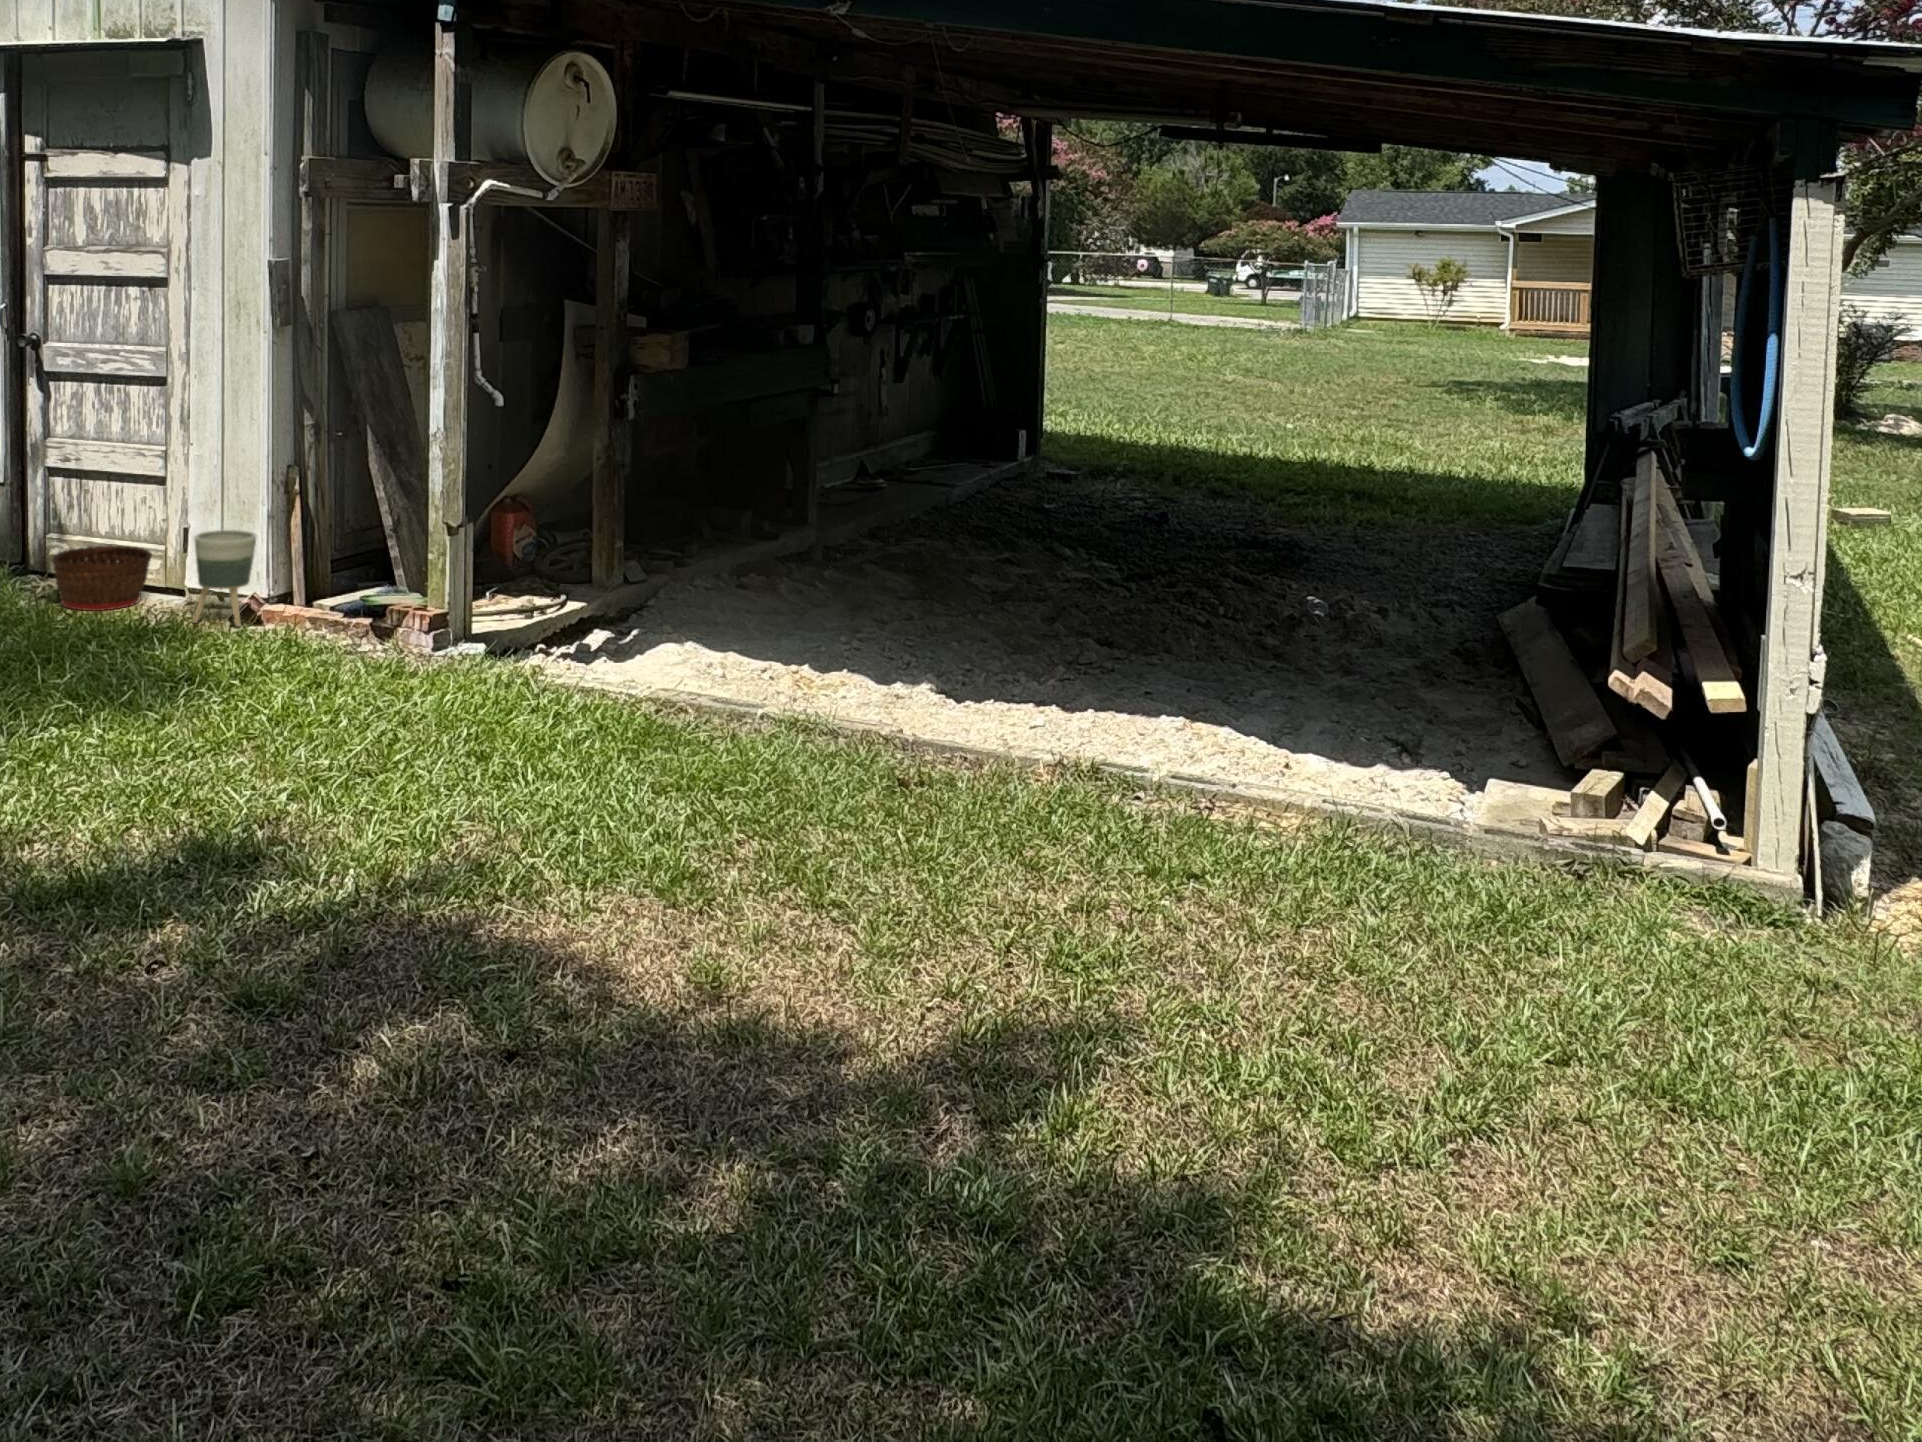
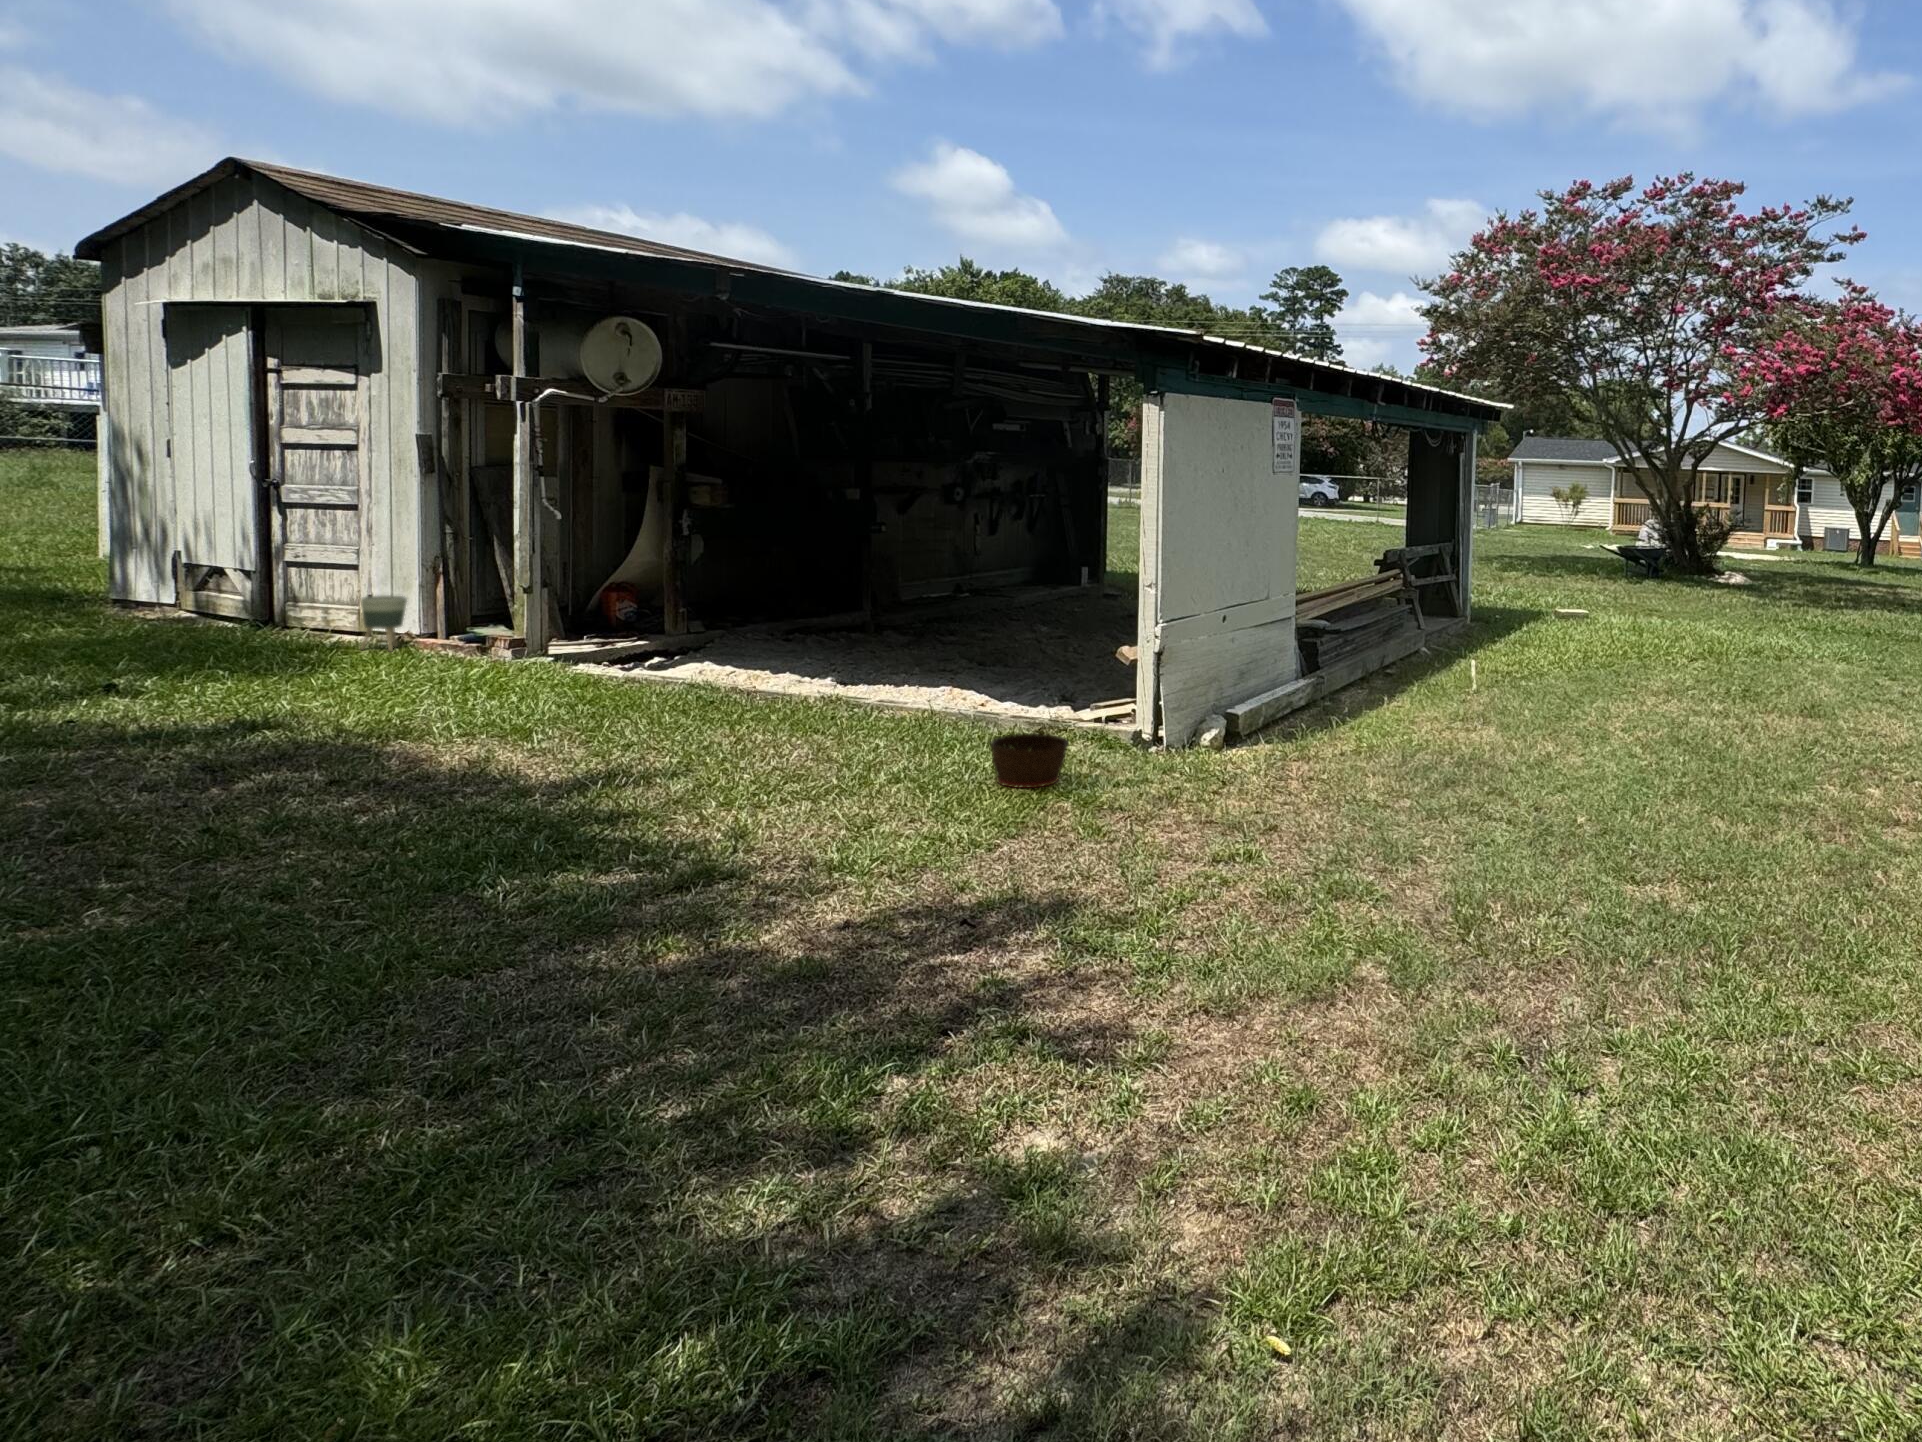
basket: present [52,545,152,611] -> present [990,733,1069,788]

